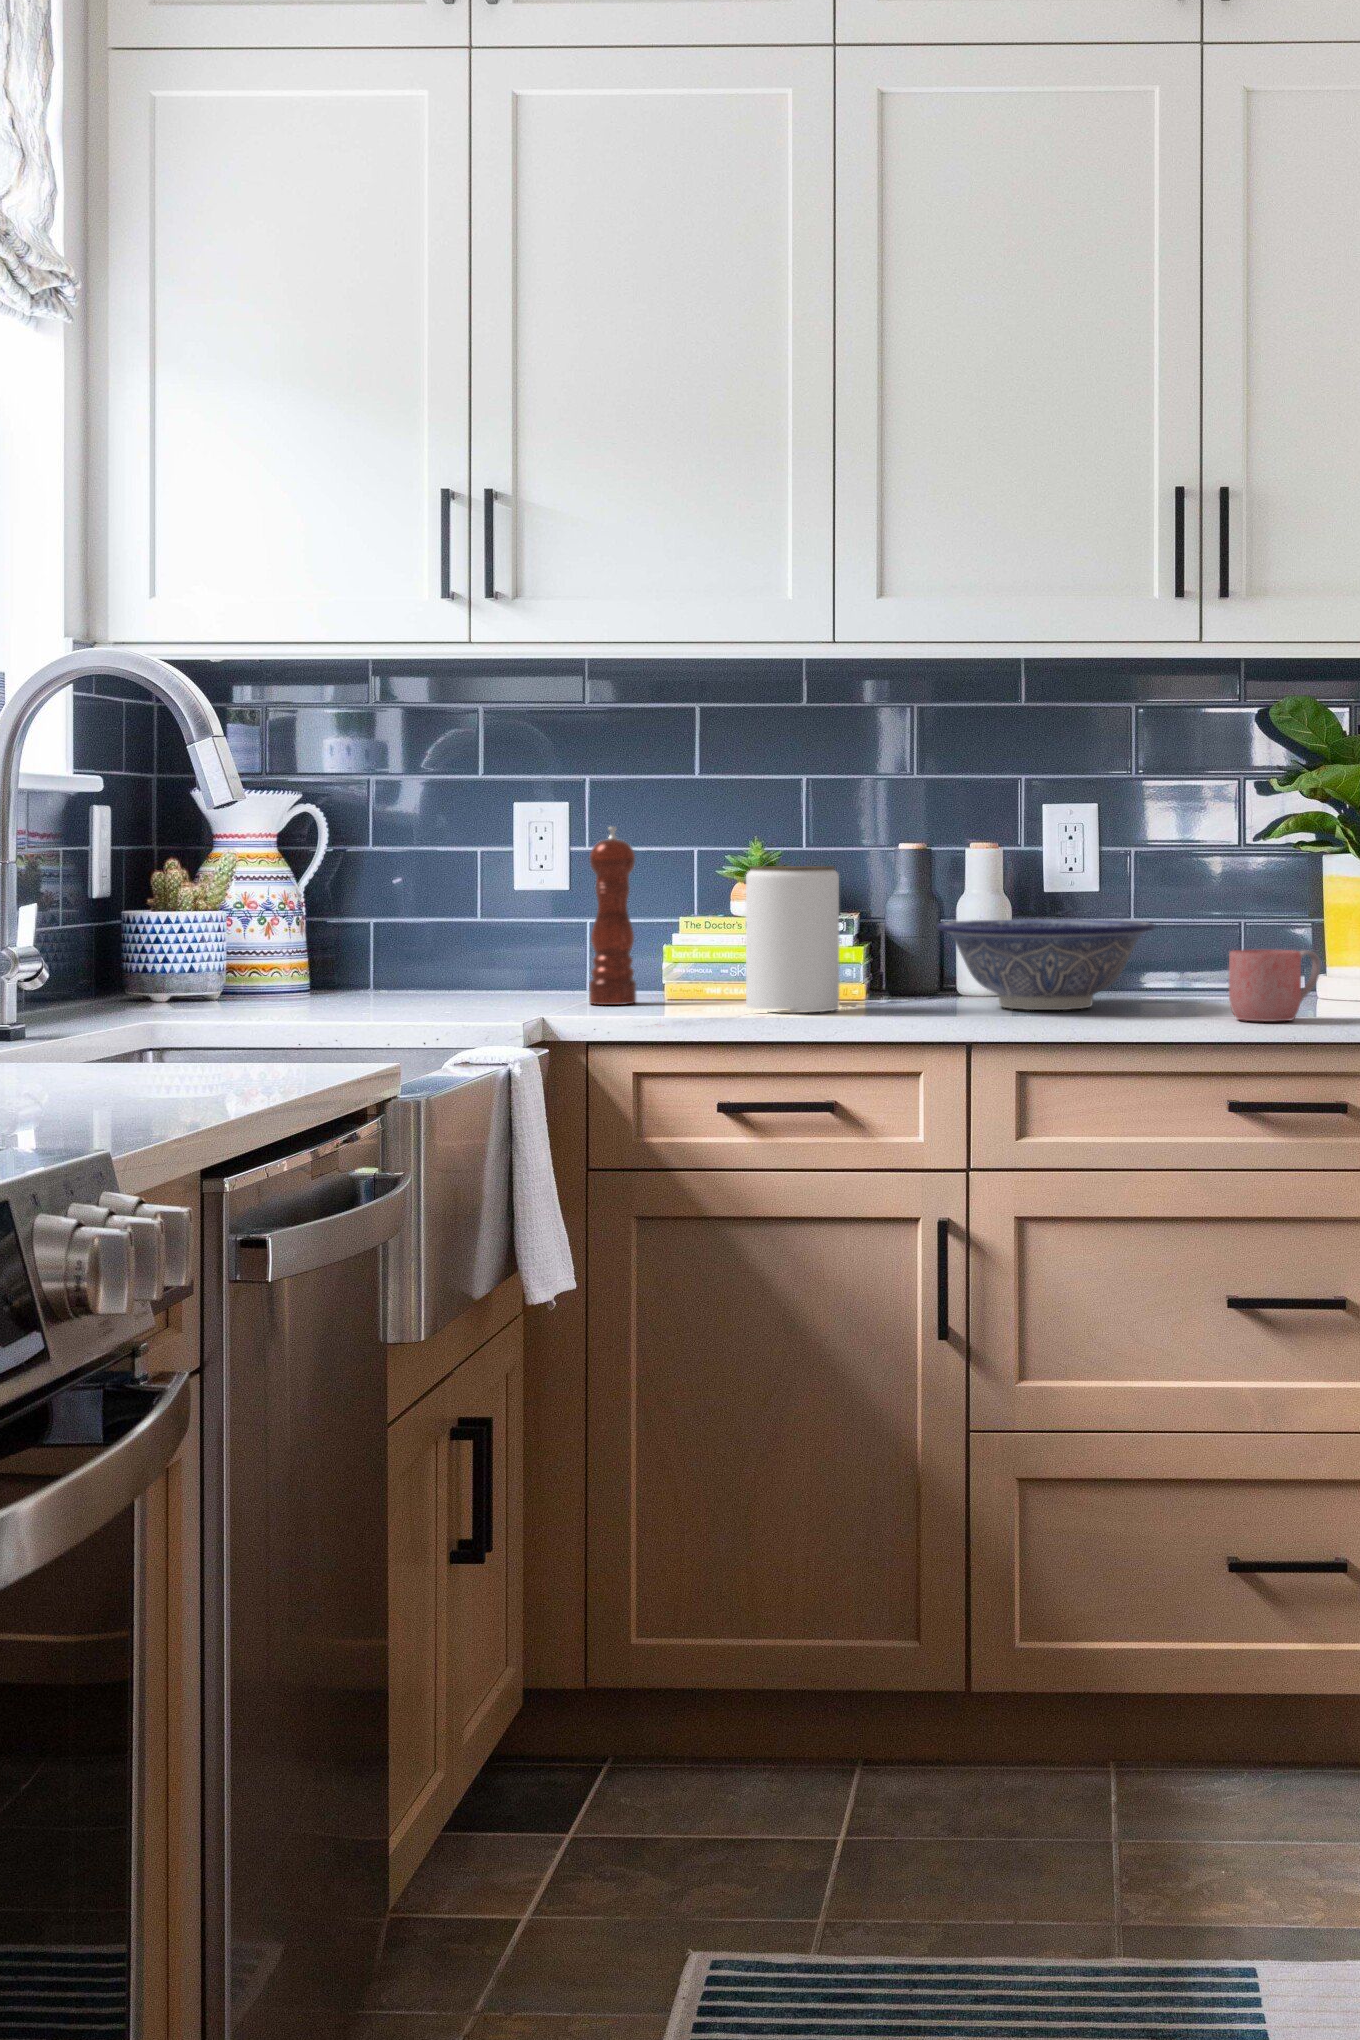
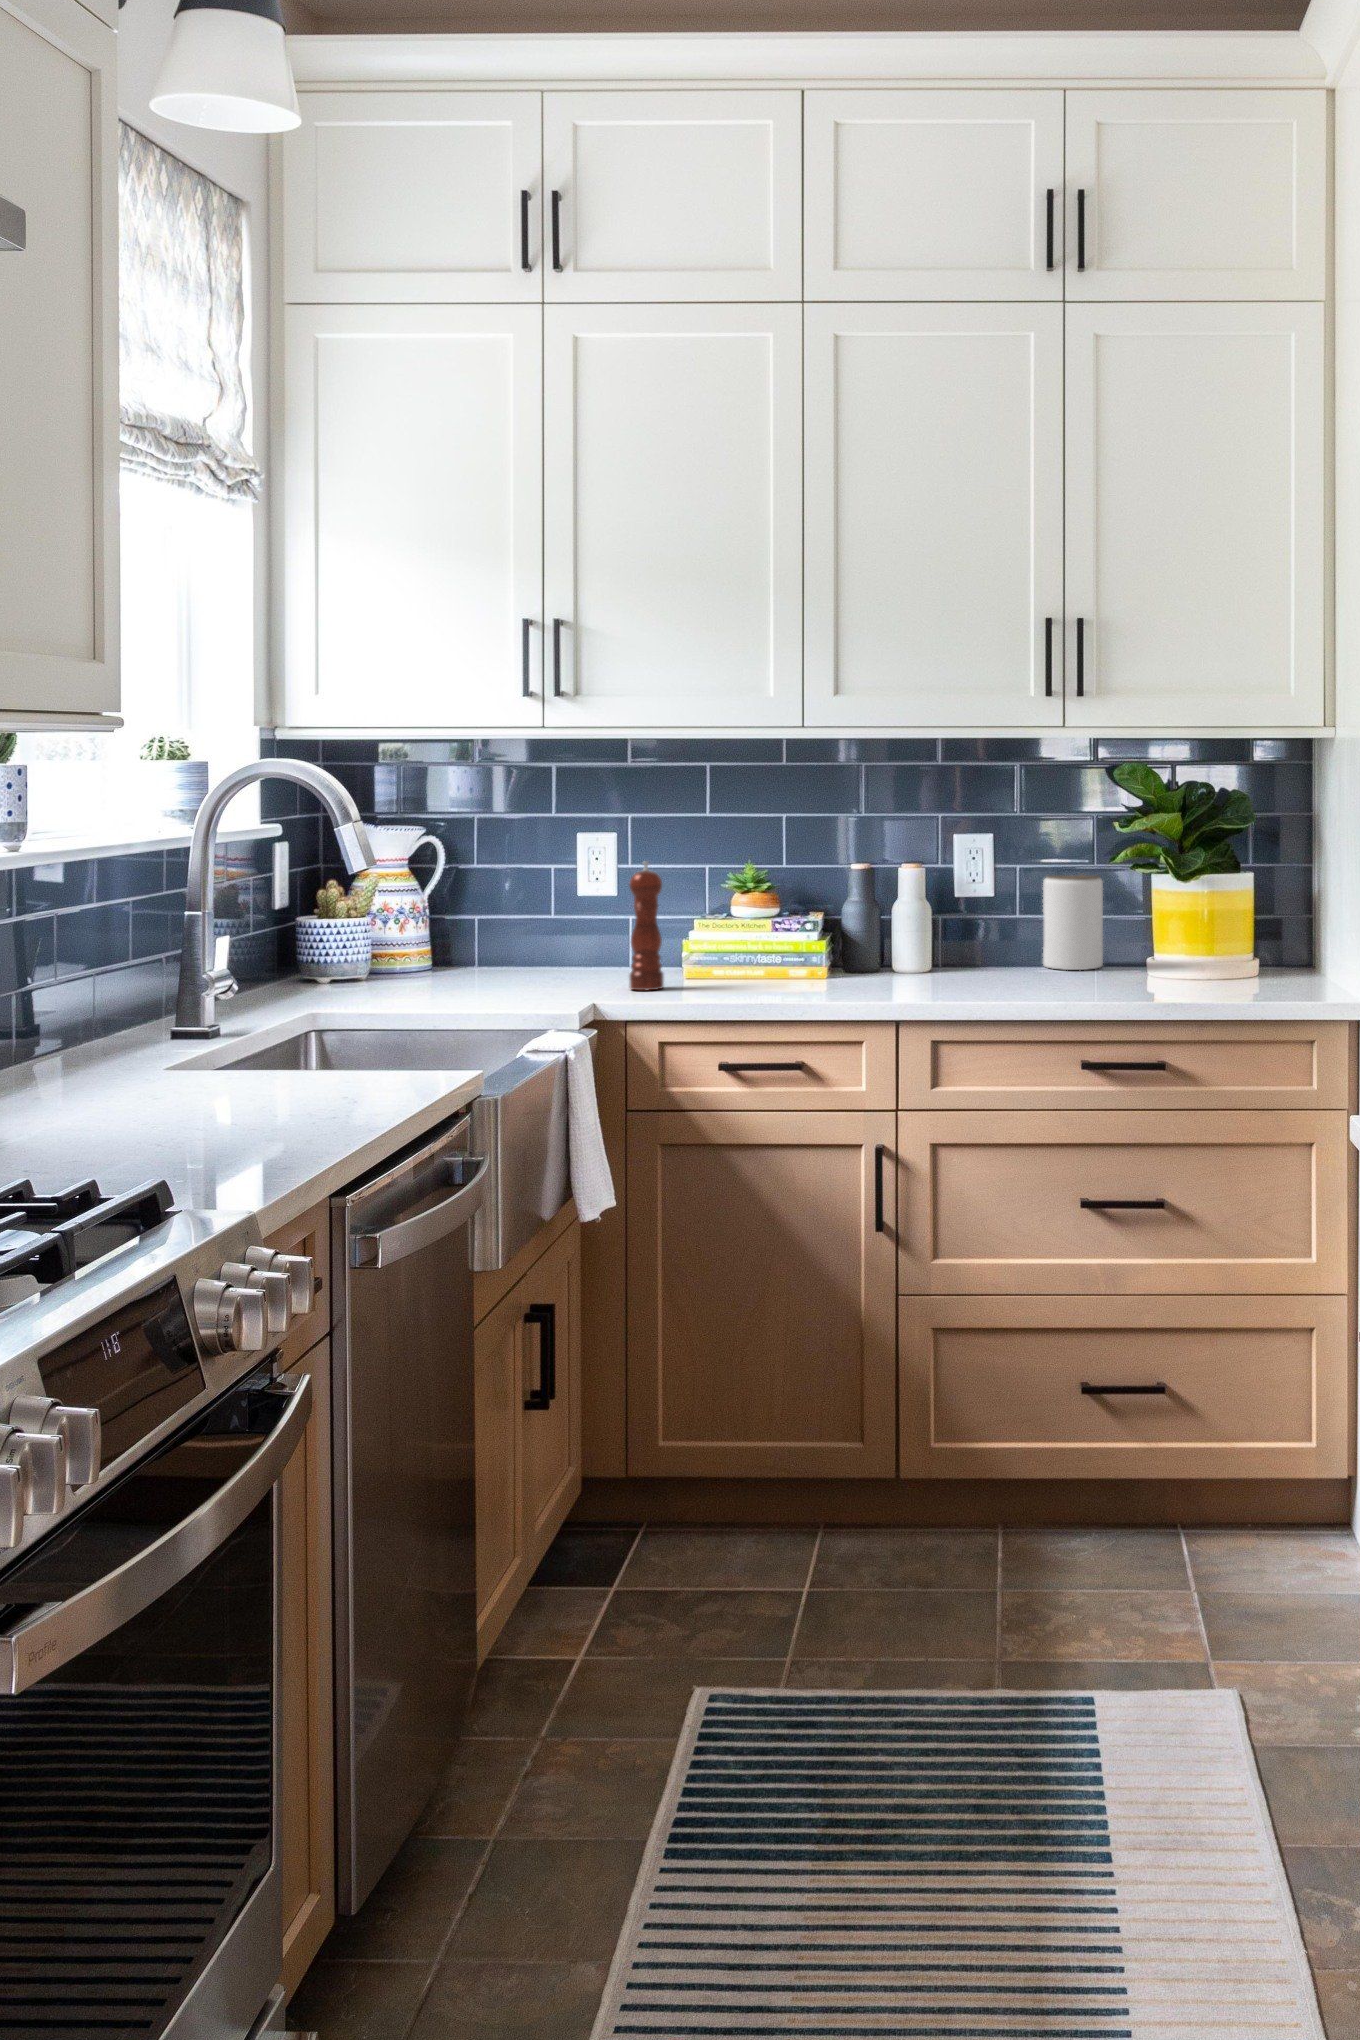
jar: present [746,866,839,1013] -> present [1043,875,1103,970]
decorative bowl: present [937,919,1155,1010] -> none [879,924,1034,996]
mug: present [1229,949,1320,1021] -> none [1085,955,1151,1009]

